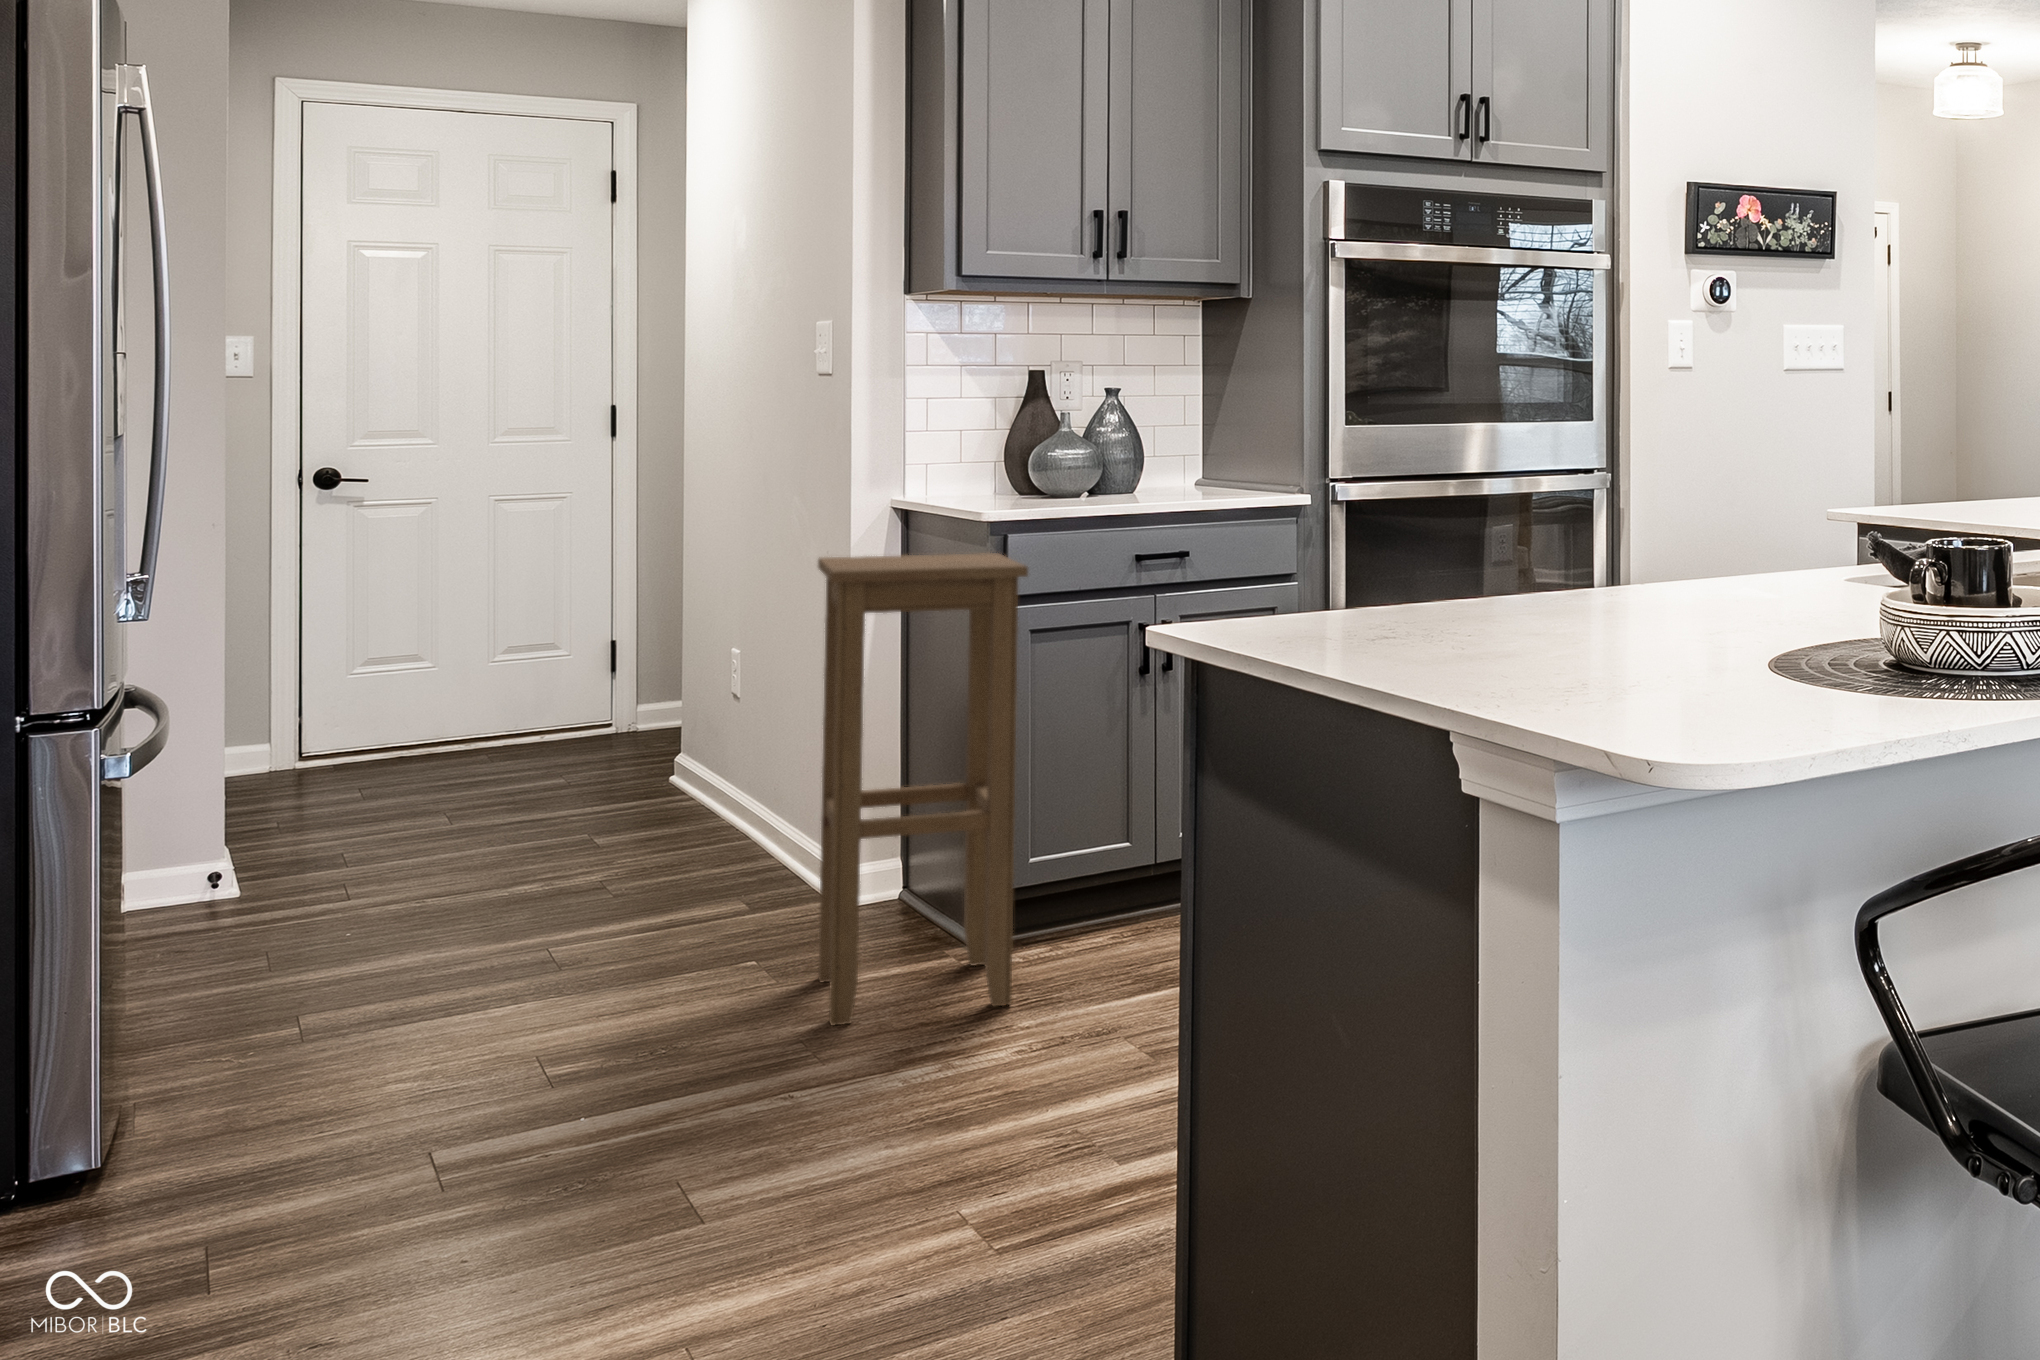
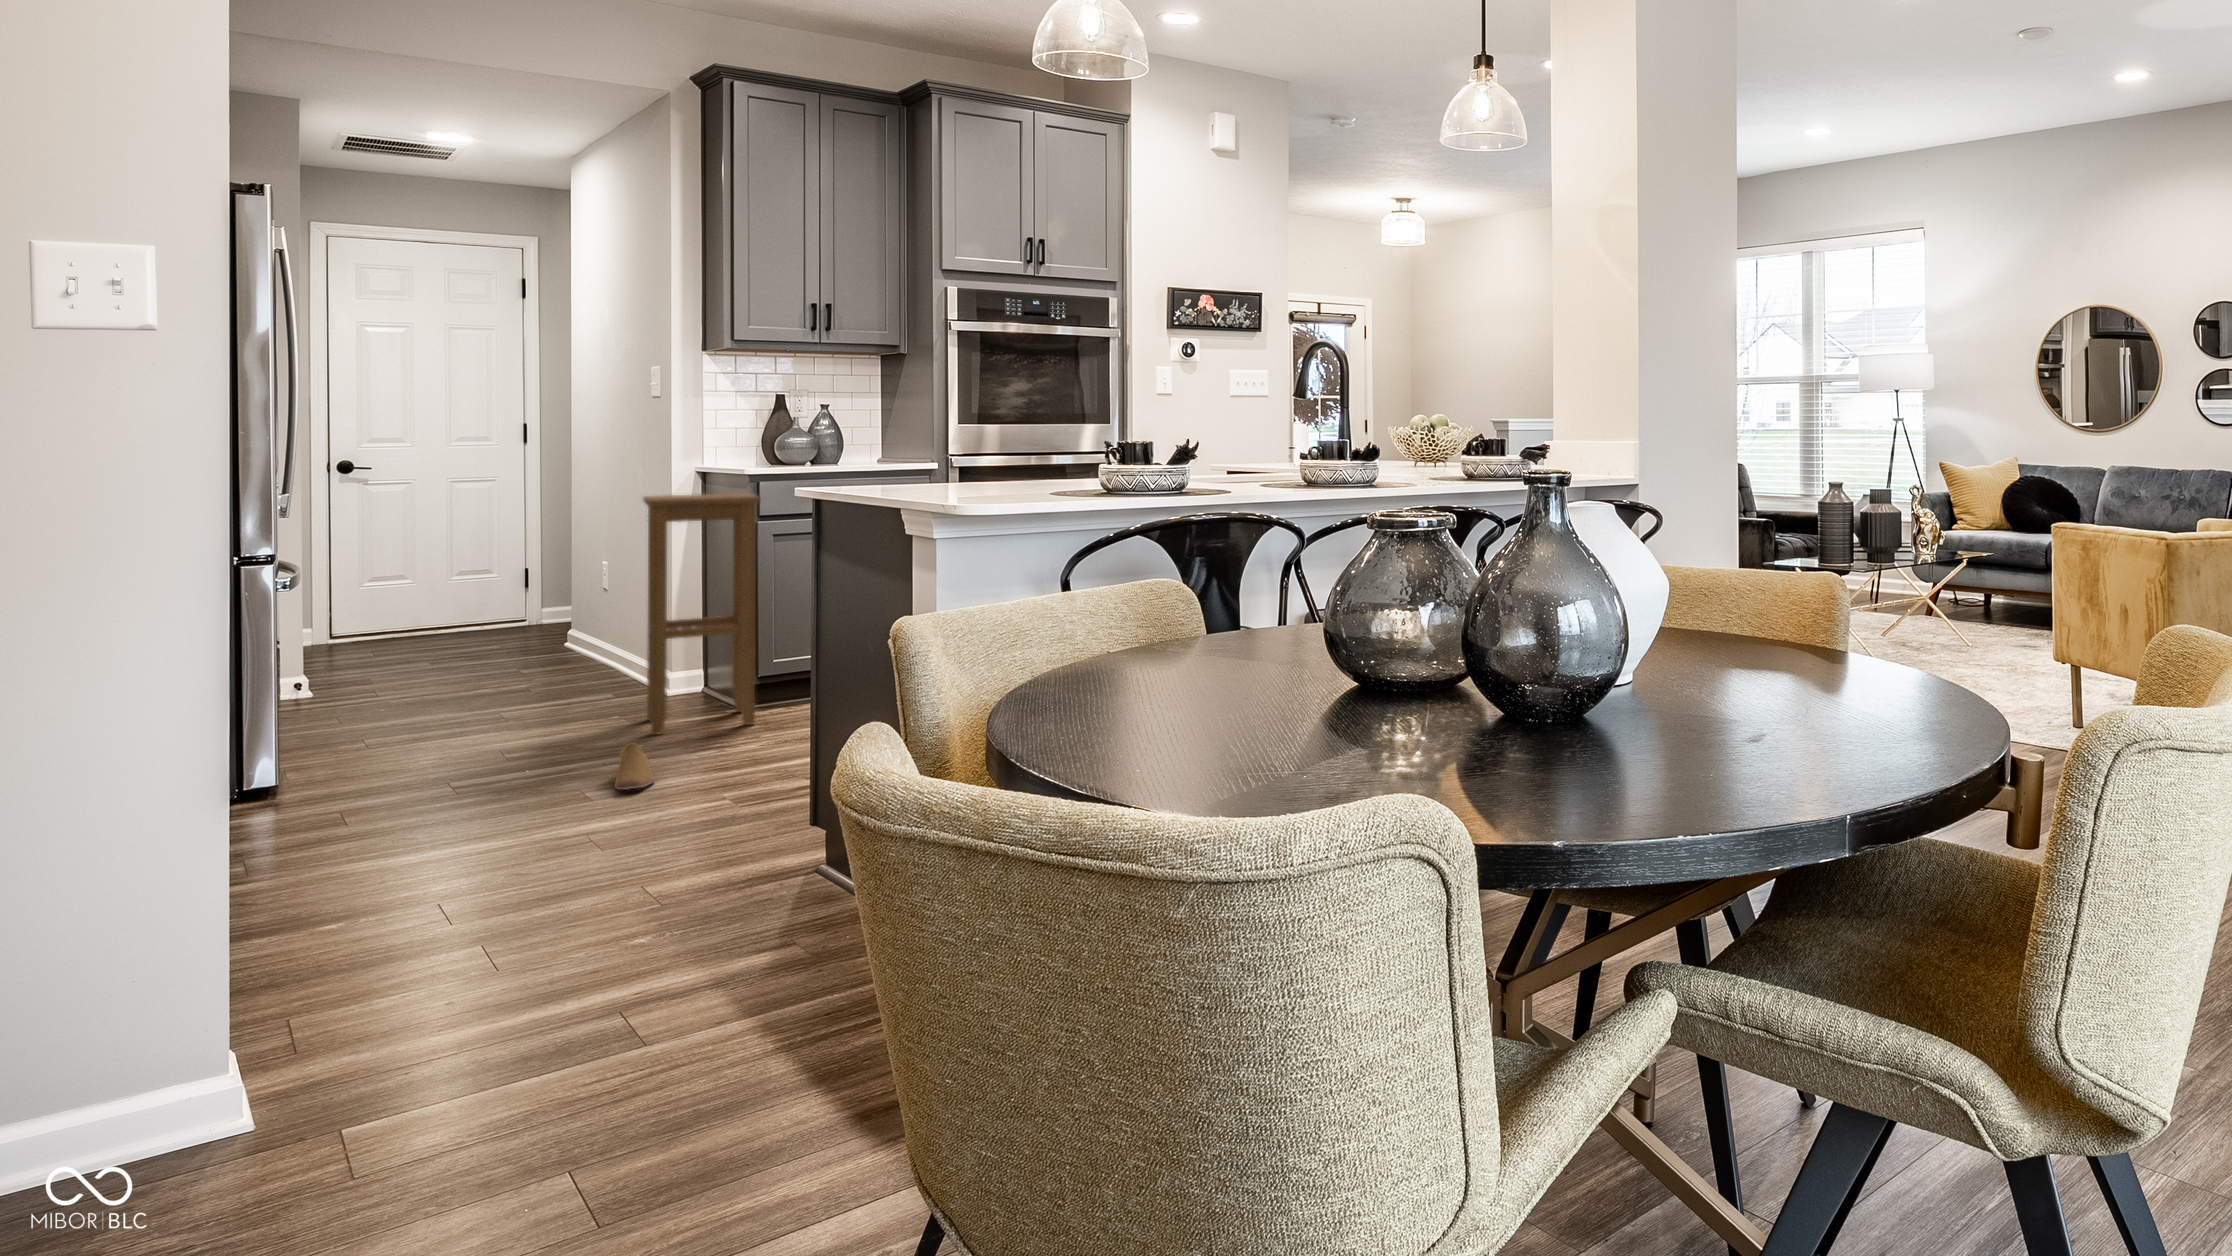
shoe: none [778,1089,858,1223] -> present [614,742,655,790]

